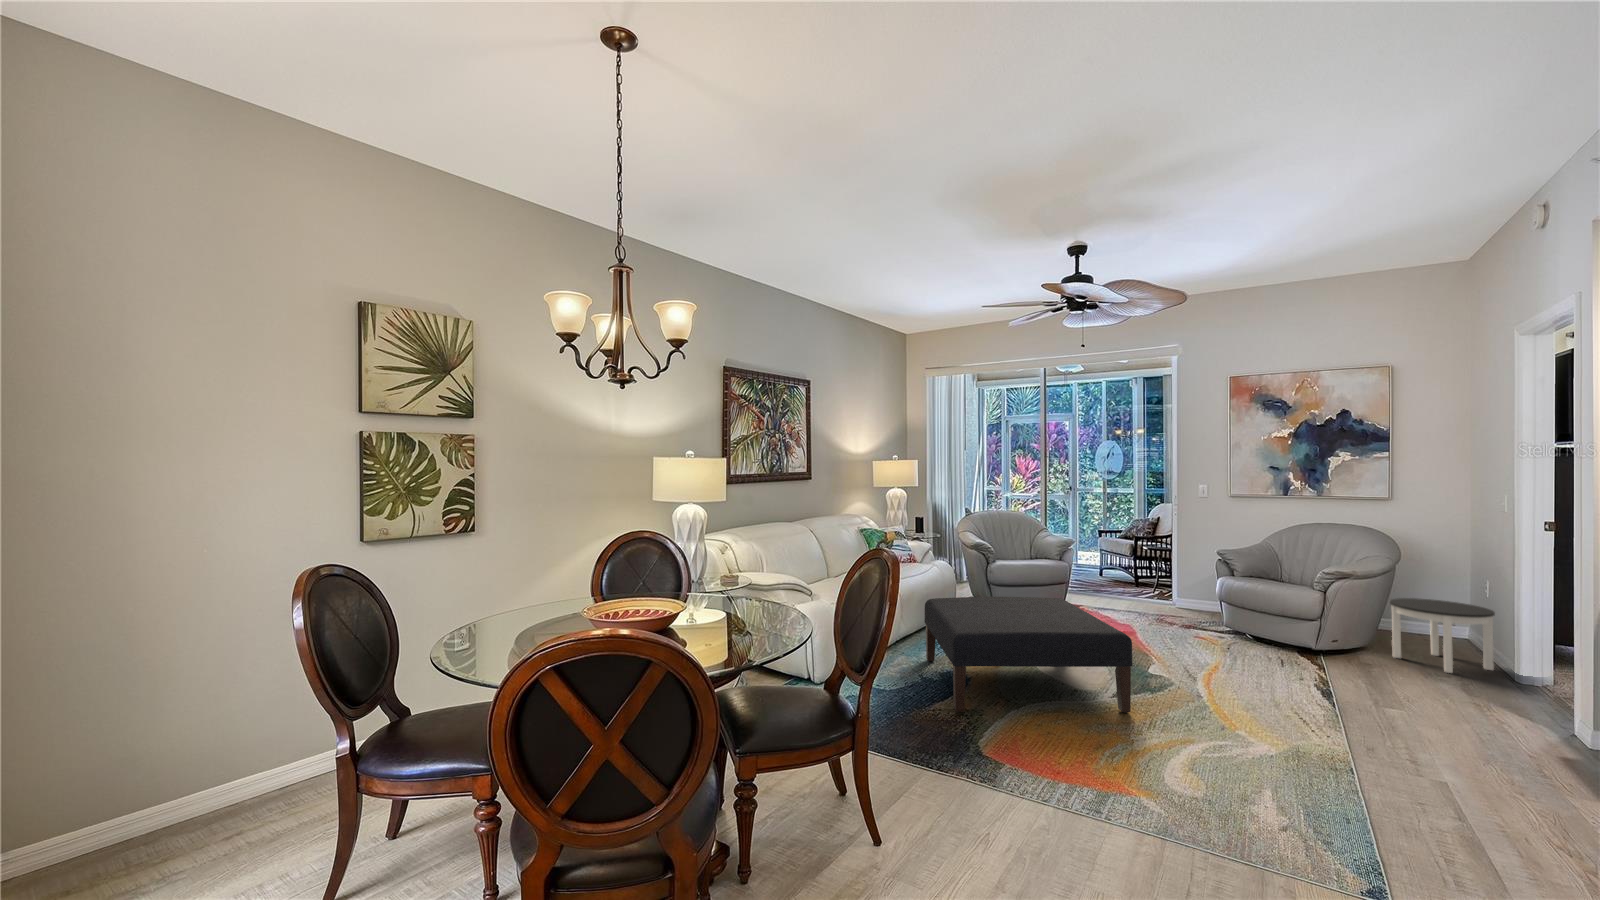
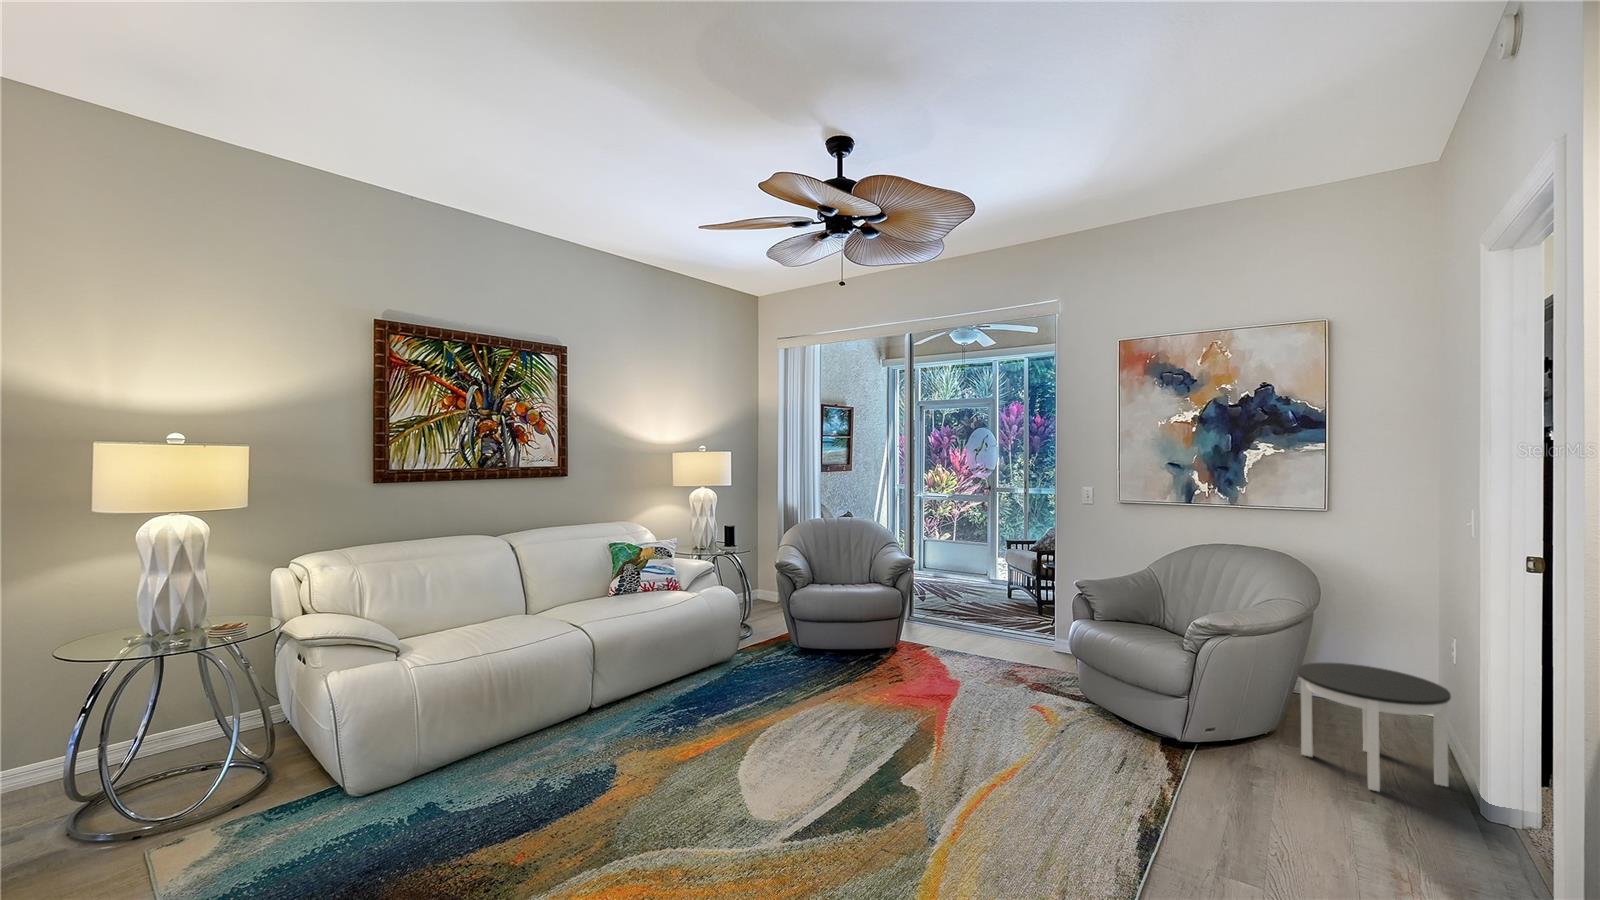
ottoman: present [924,597,1133,713] -> none [504,652,808,871]

